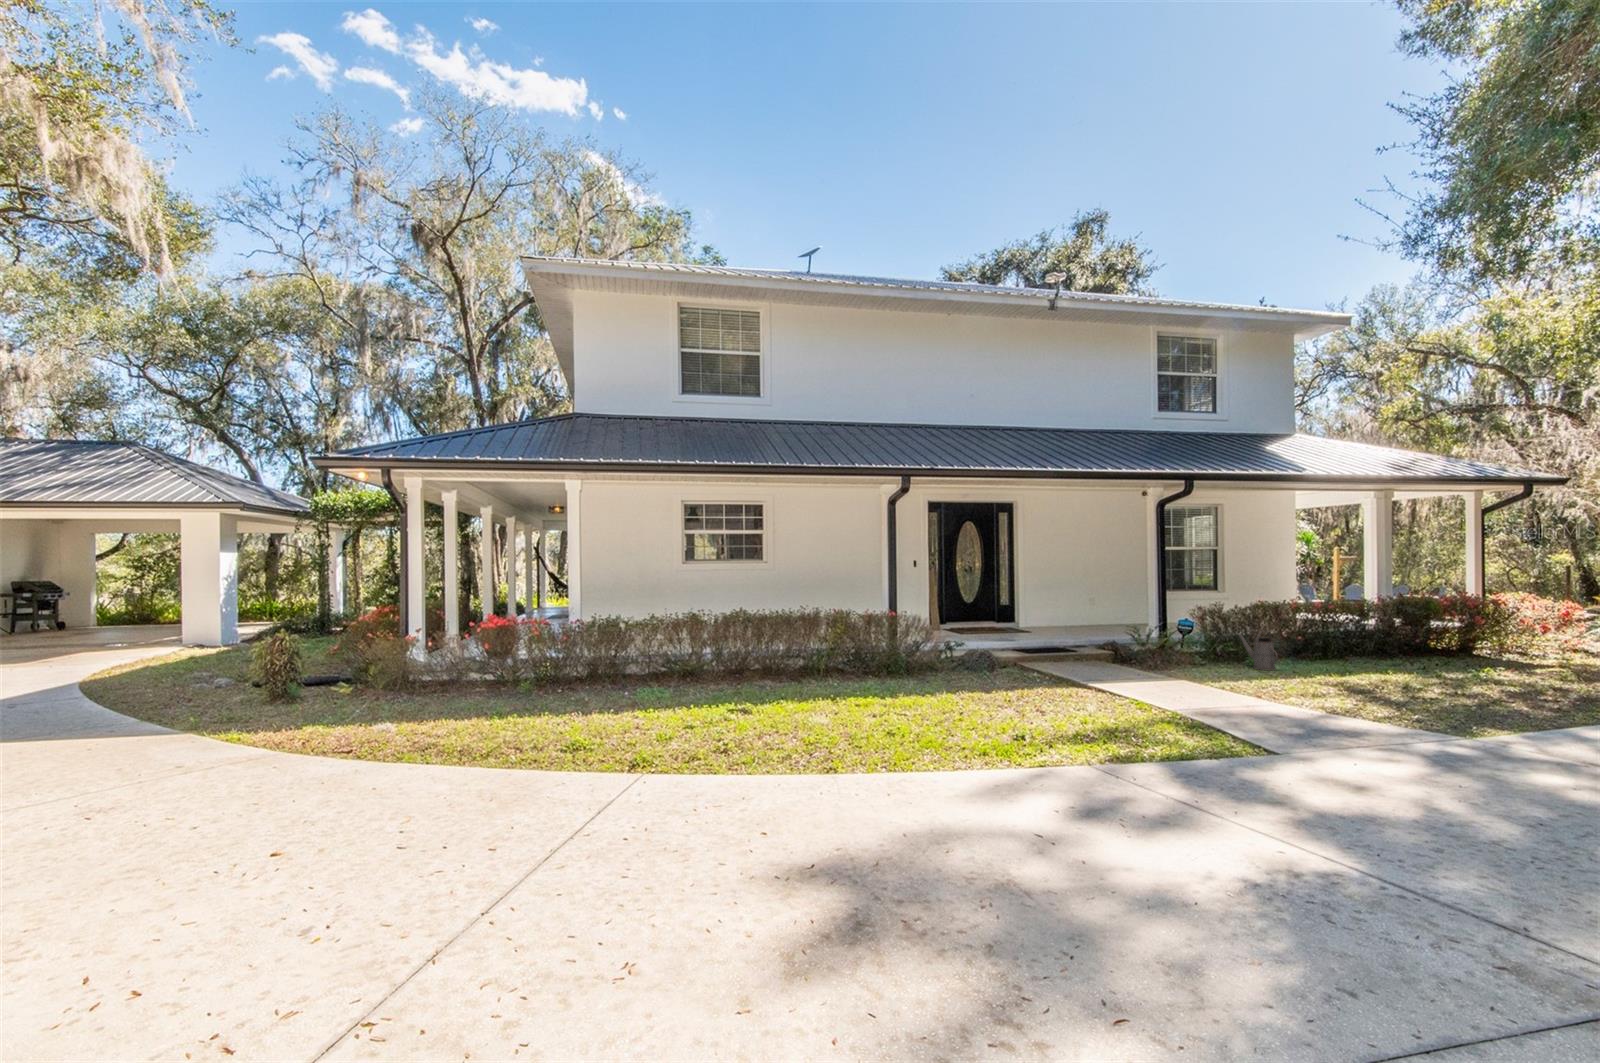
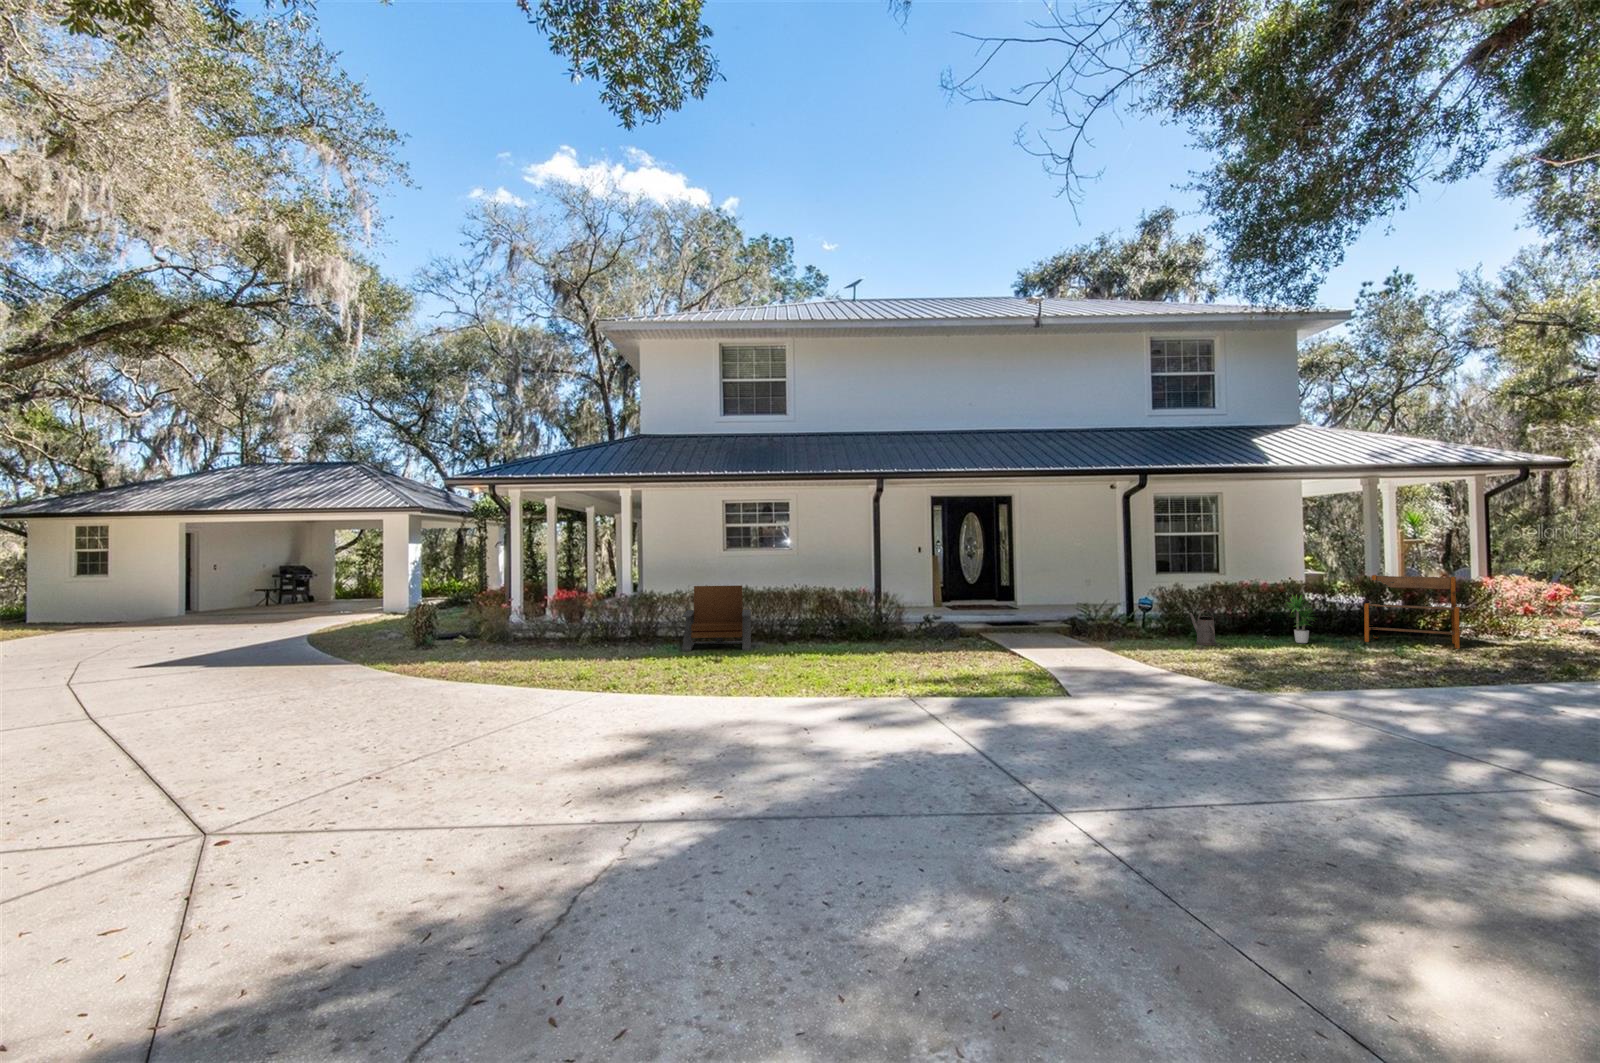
bench: none [1401,590,1507,667] -> present [1364,575,1461,648]
lounge chair: none [667,609,764,699] -> present [682,585,751,651]
potted plant: none [1330,611,1372,665] -> present [1286,595,1313,643]

